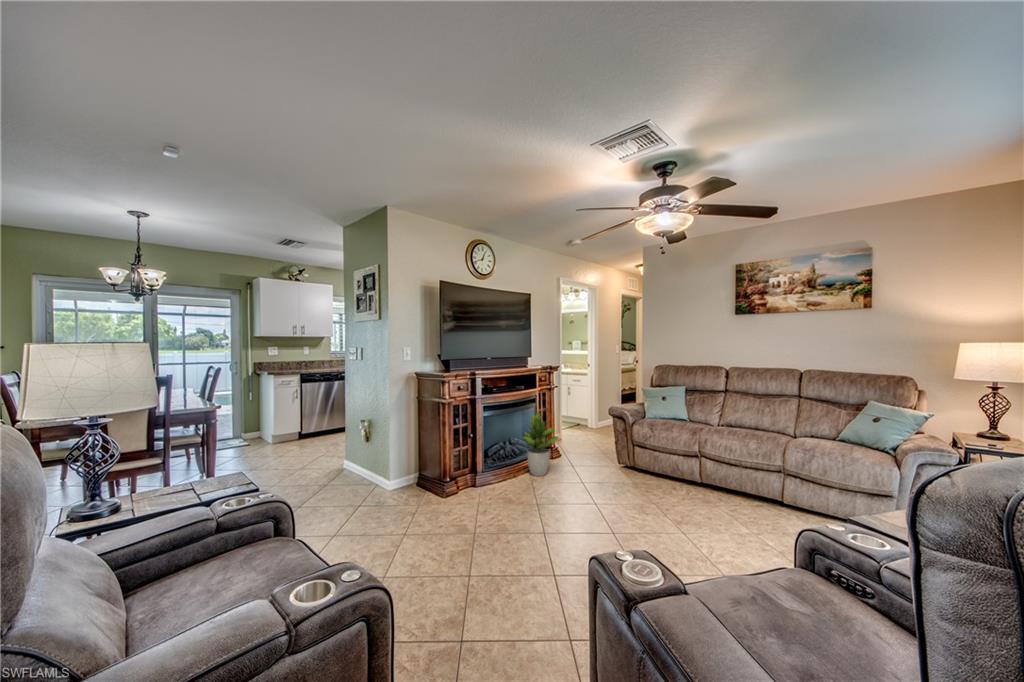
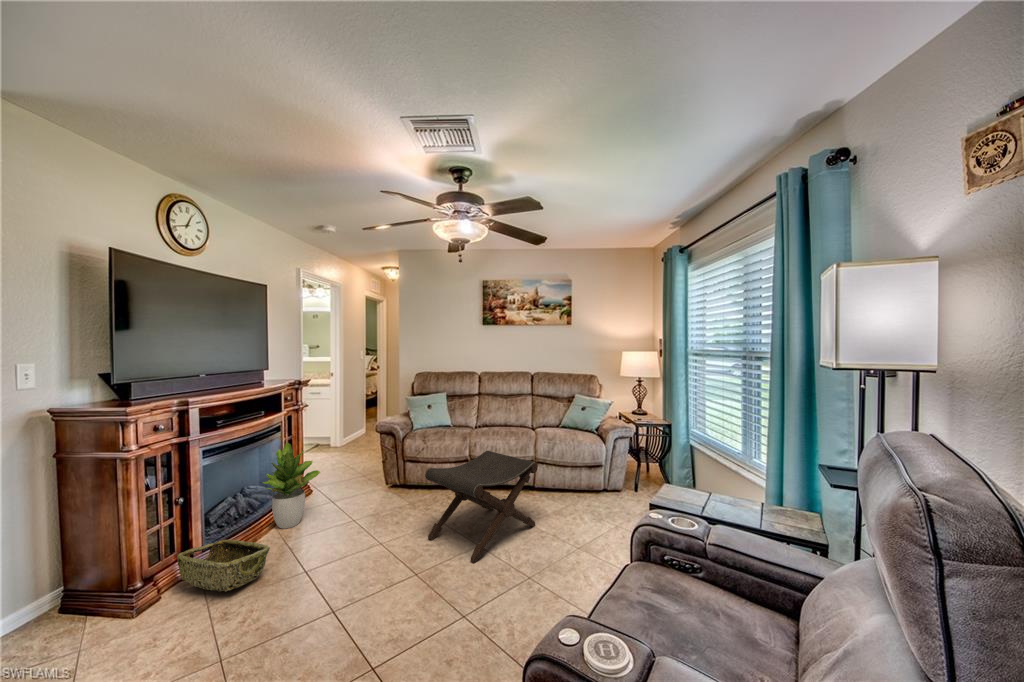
footstool: none [633,447,763,548] -> present [425,451,538,563]
woven basket: none [467,469,515,501] -> present [177,540,270,592]

